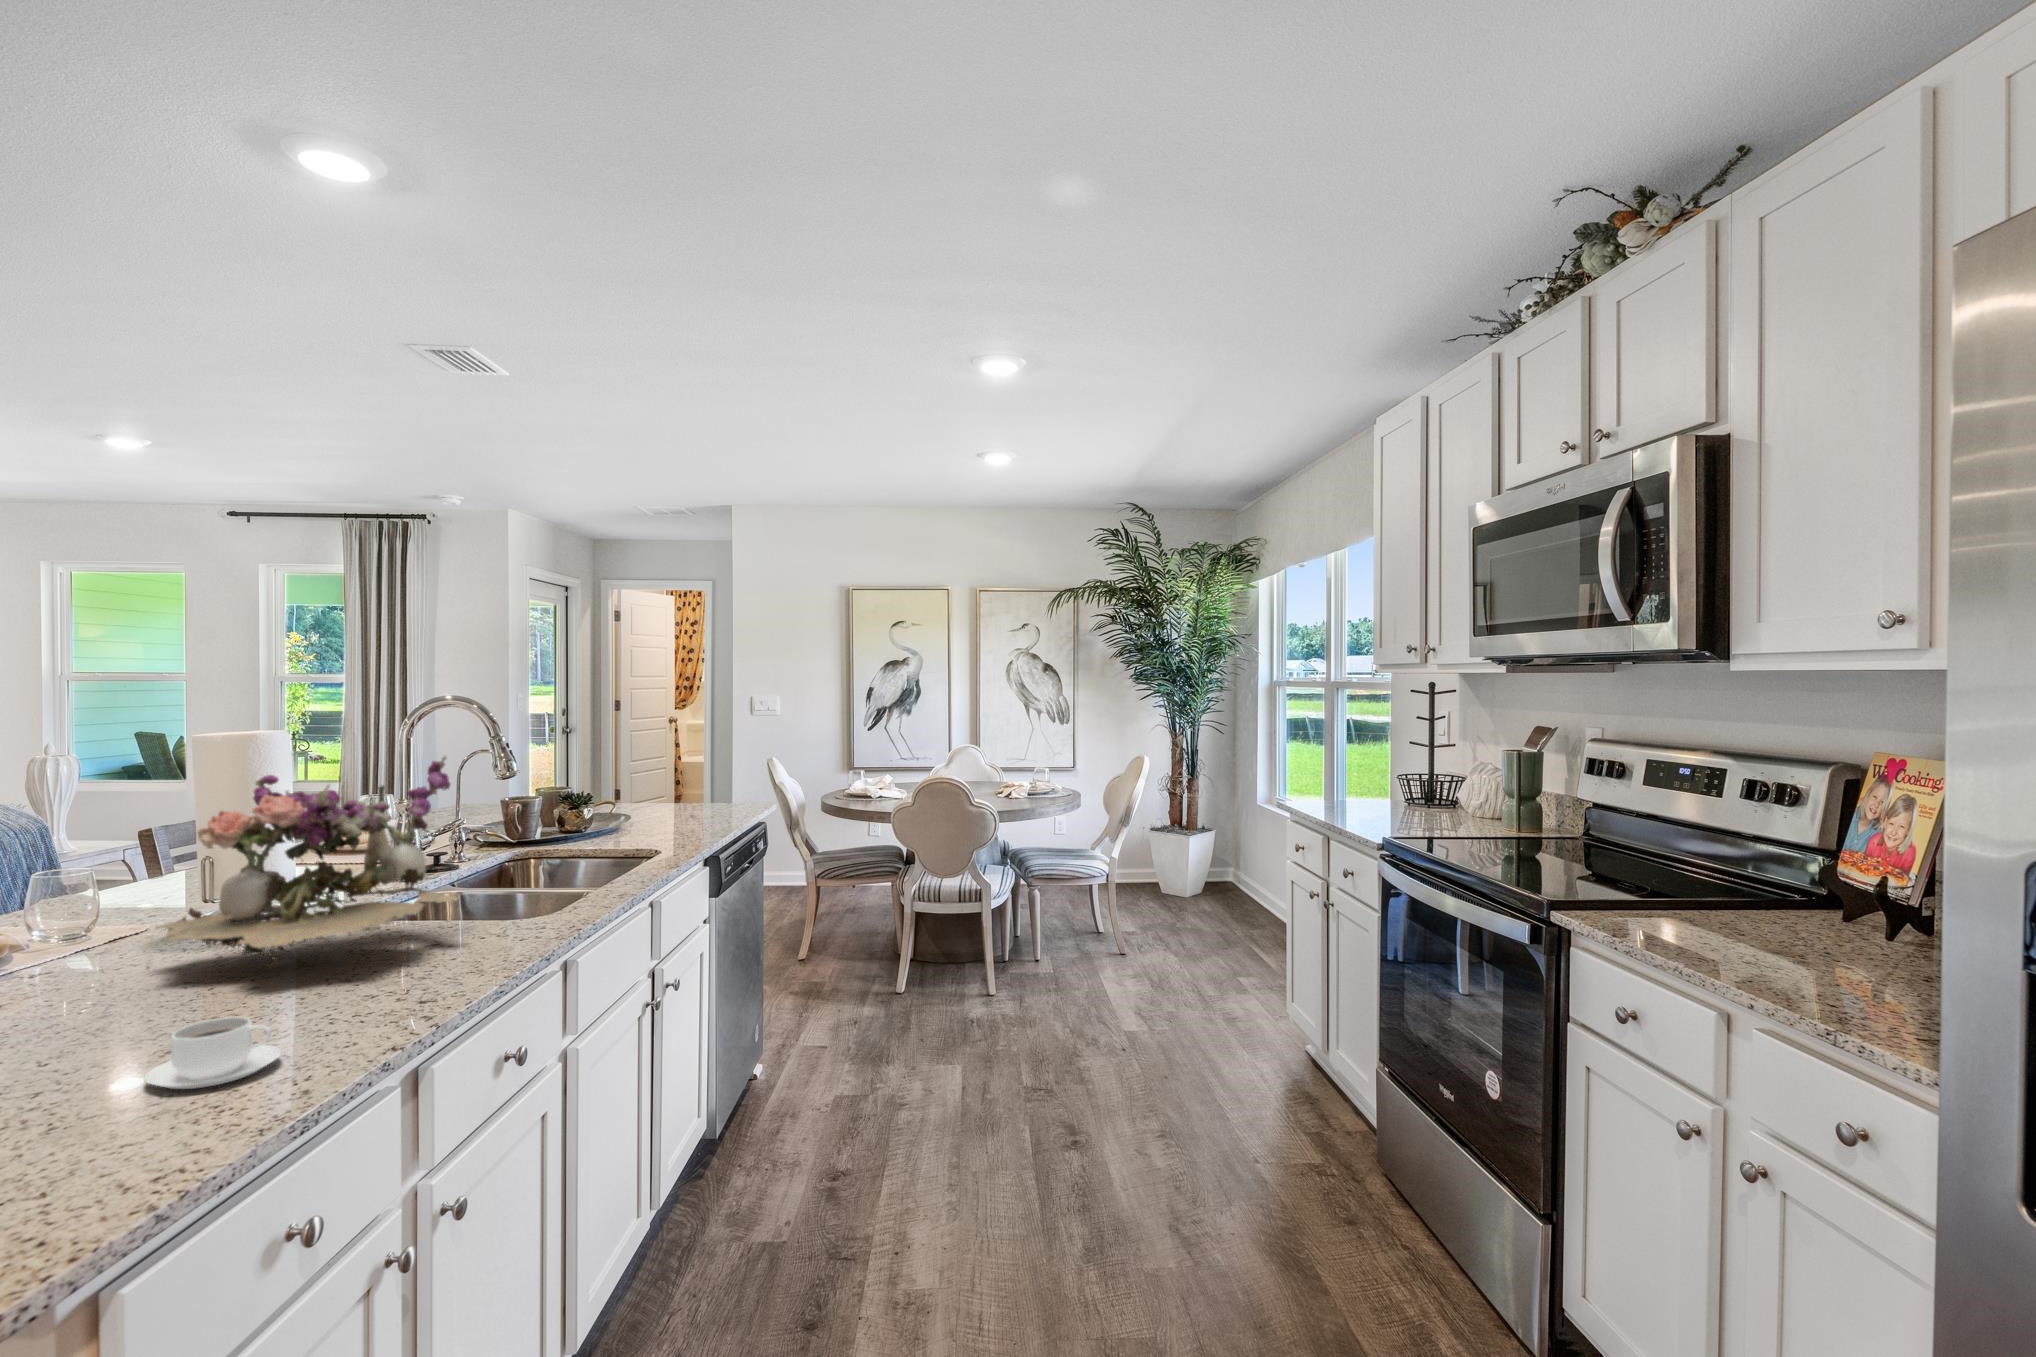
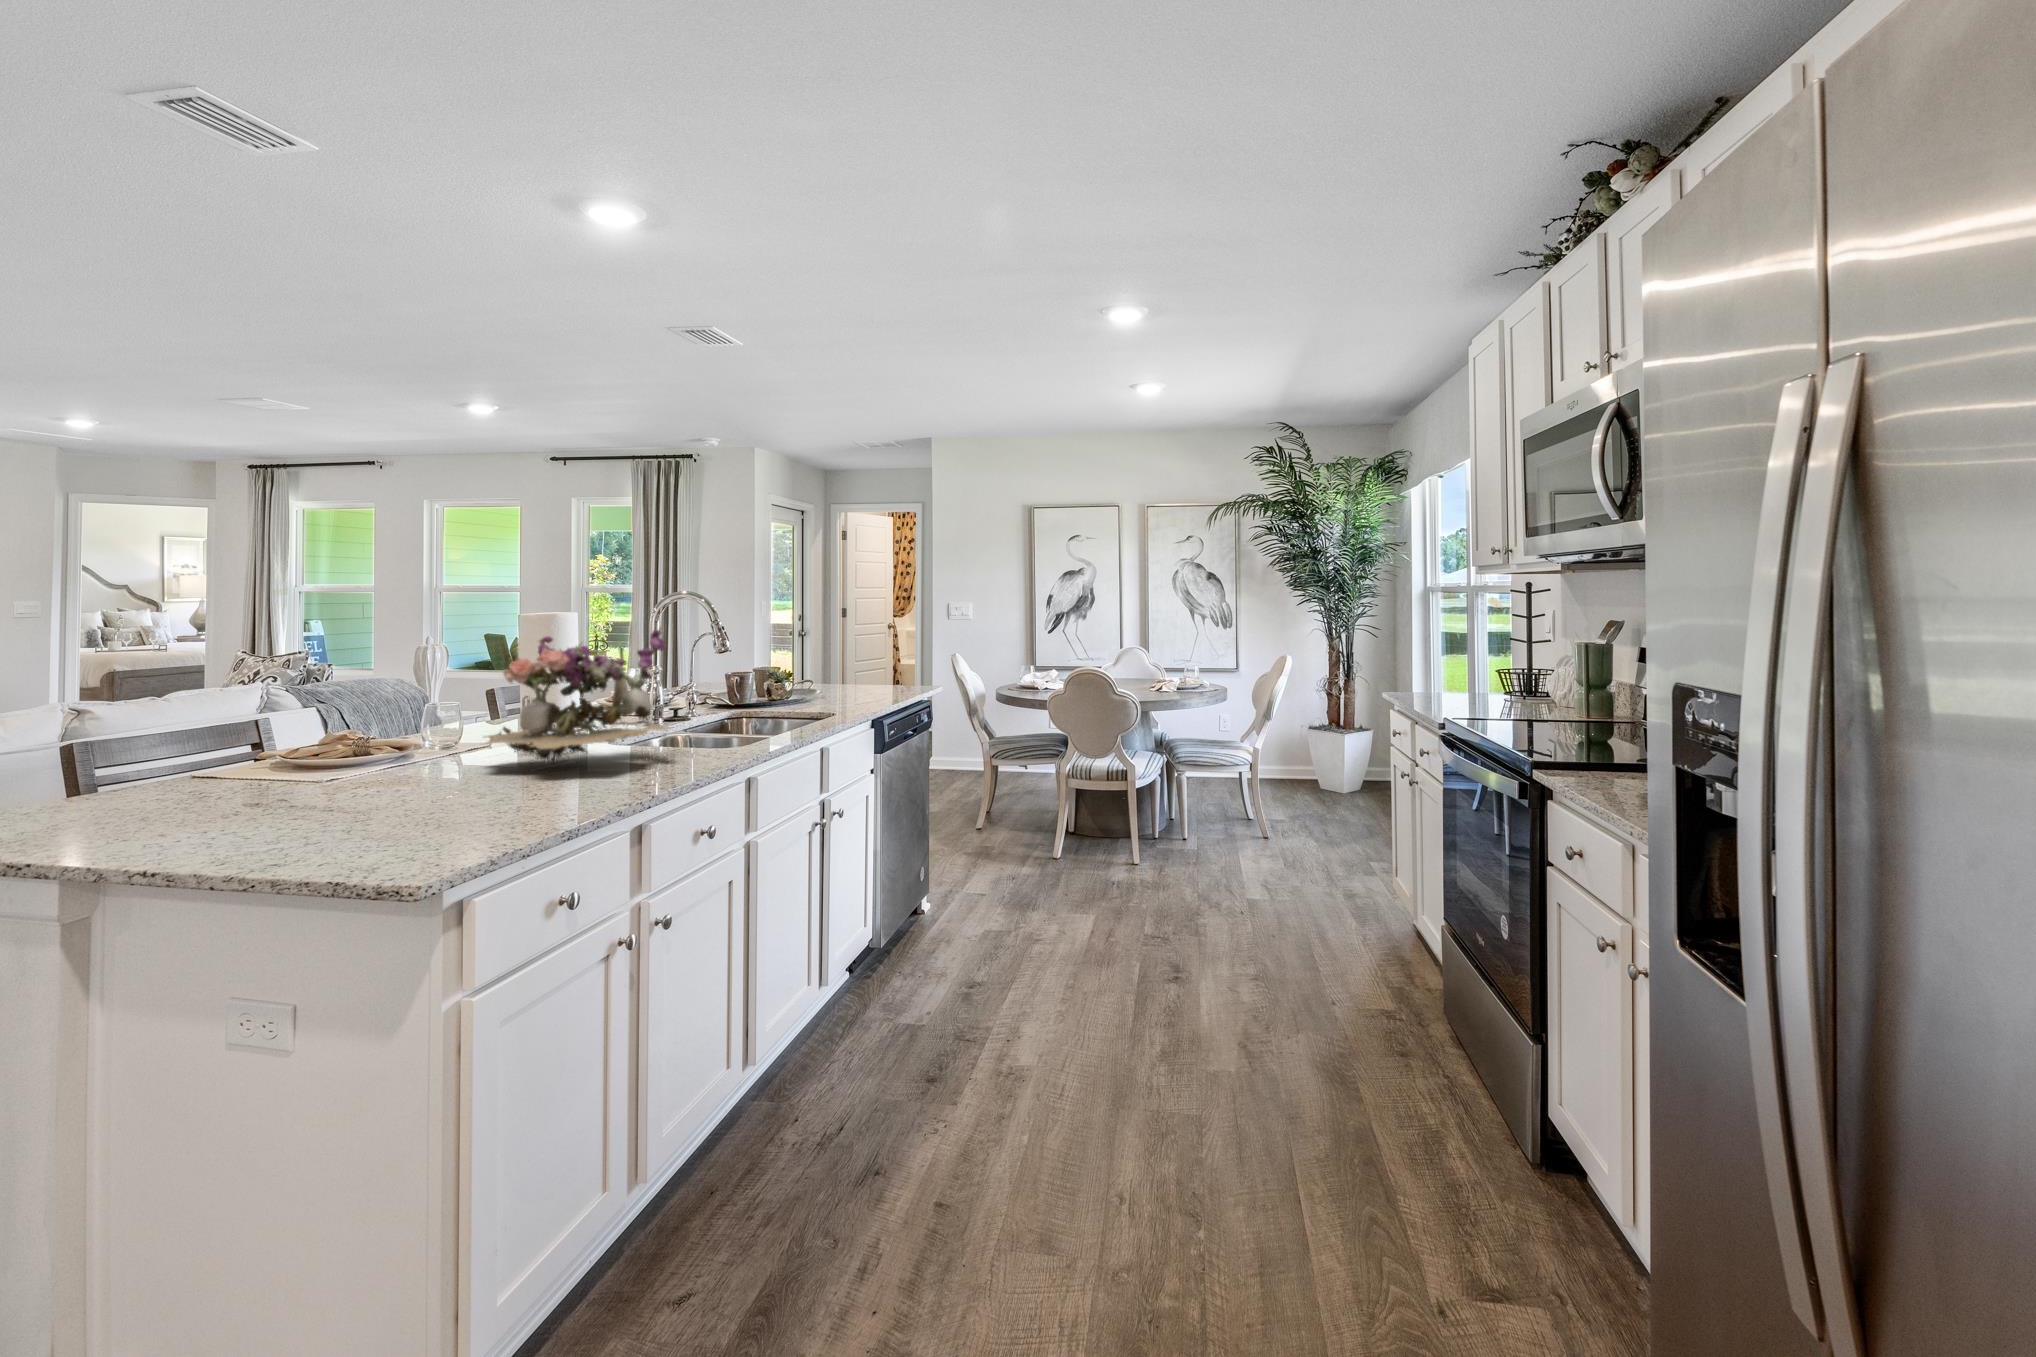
coffee cup: present [144,1017,281,1089] -> none [471,781,549,820]

